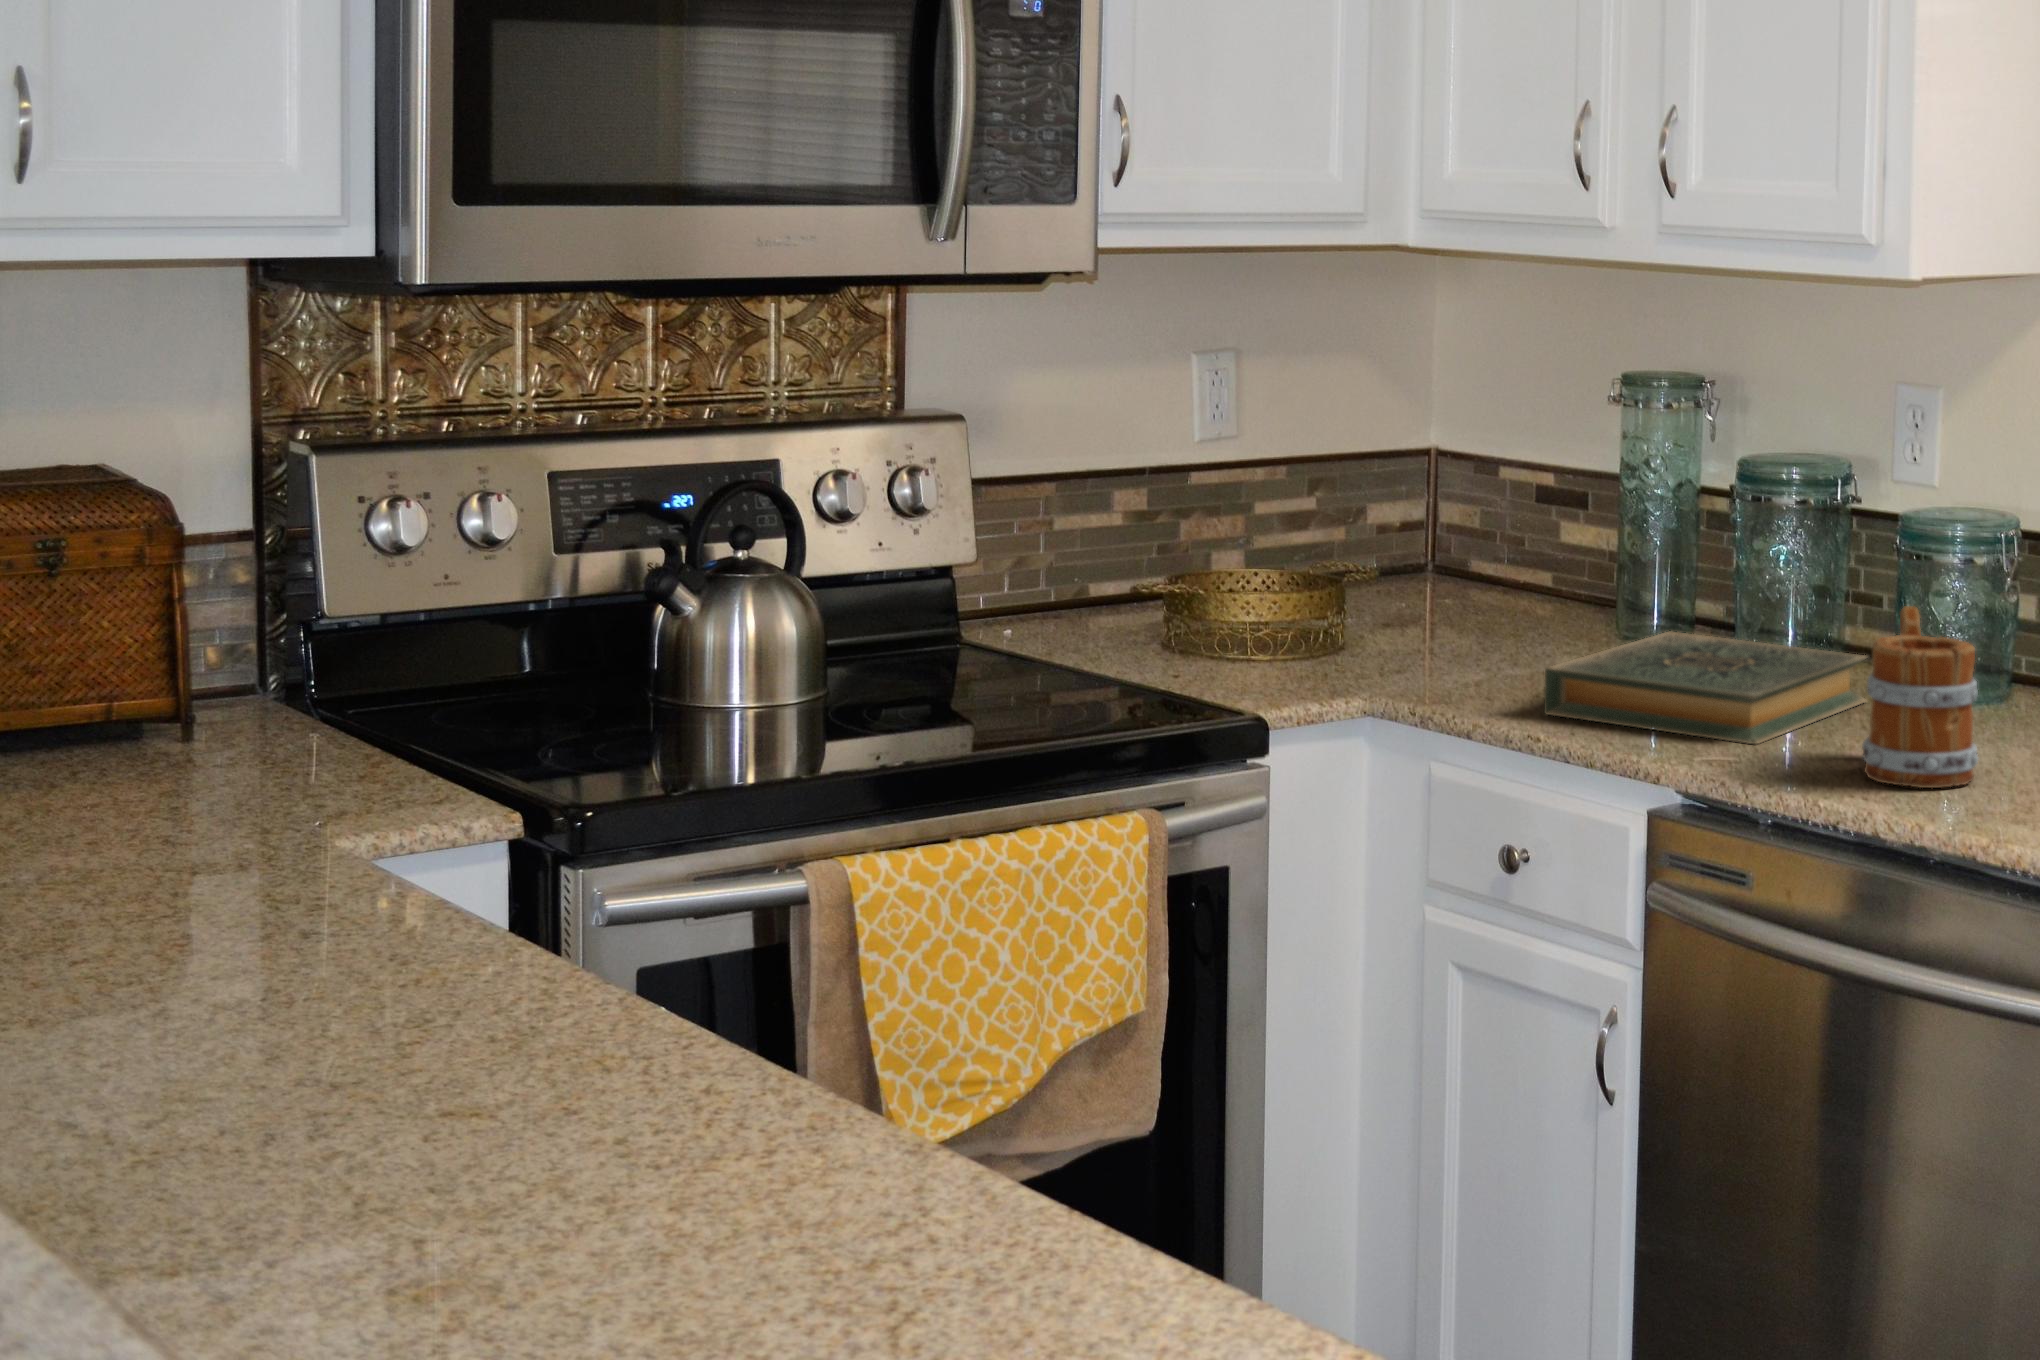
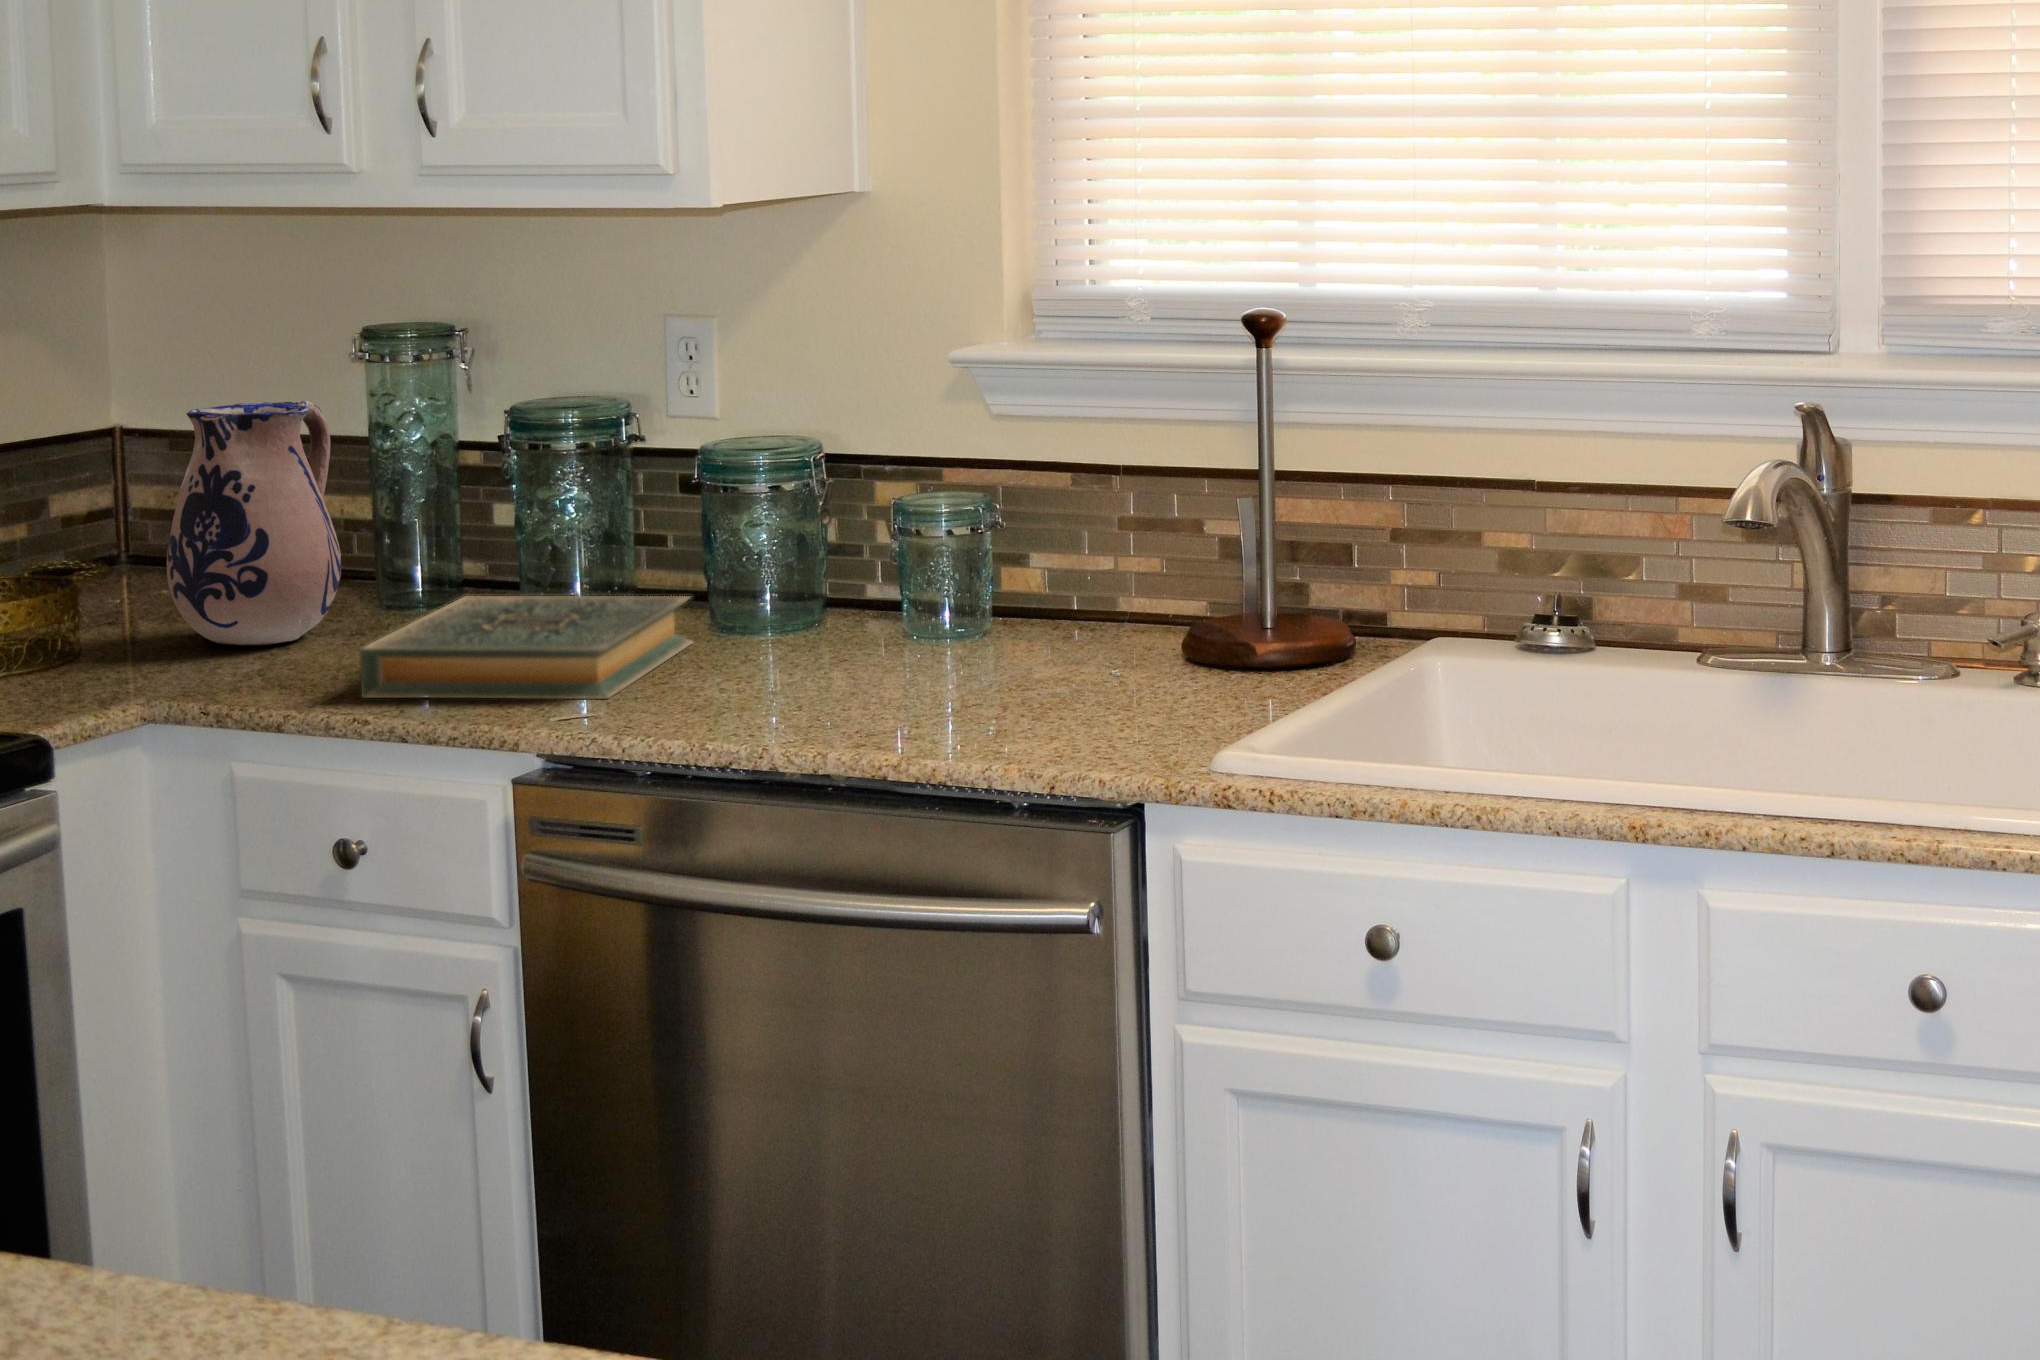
ceramic pitcher: none [1426,435,1581,656] -> present [167,401,341,645]
mug: present [1862,606,1979,788] -> none [730,540,851,718]

